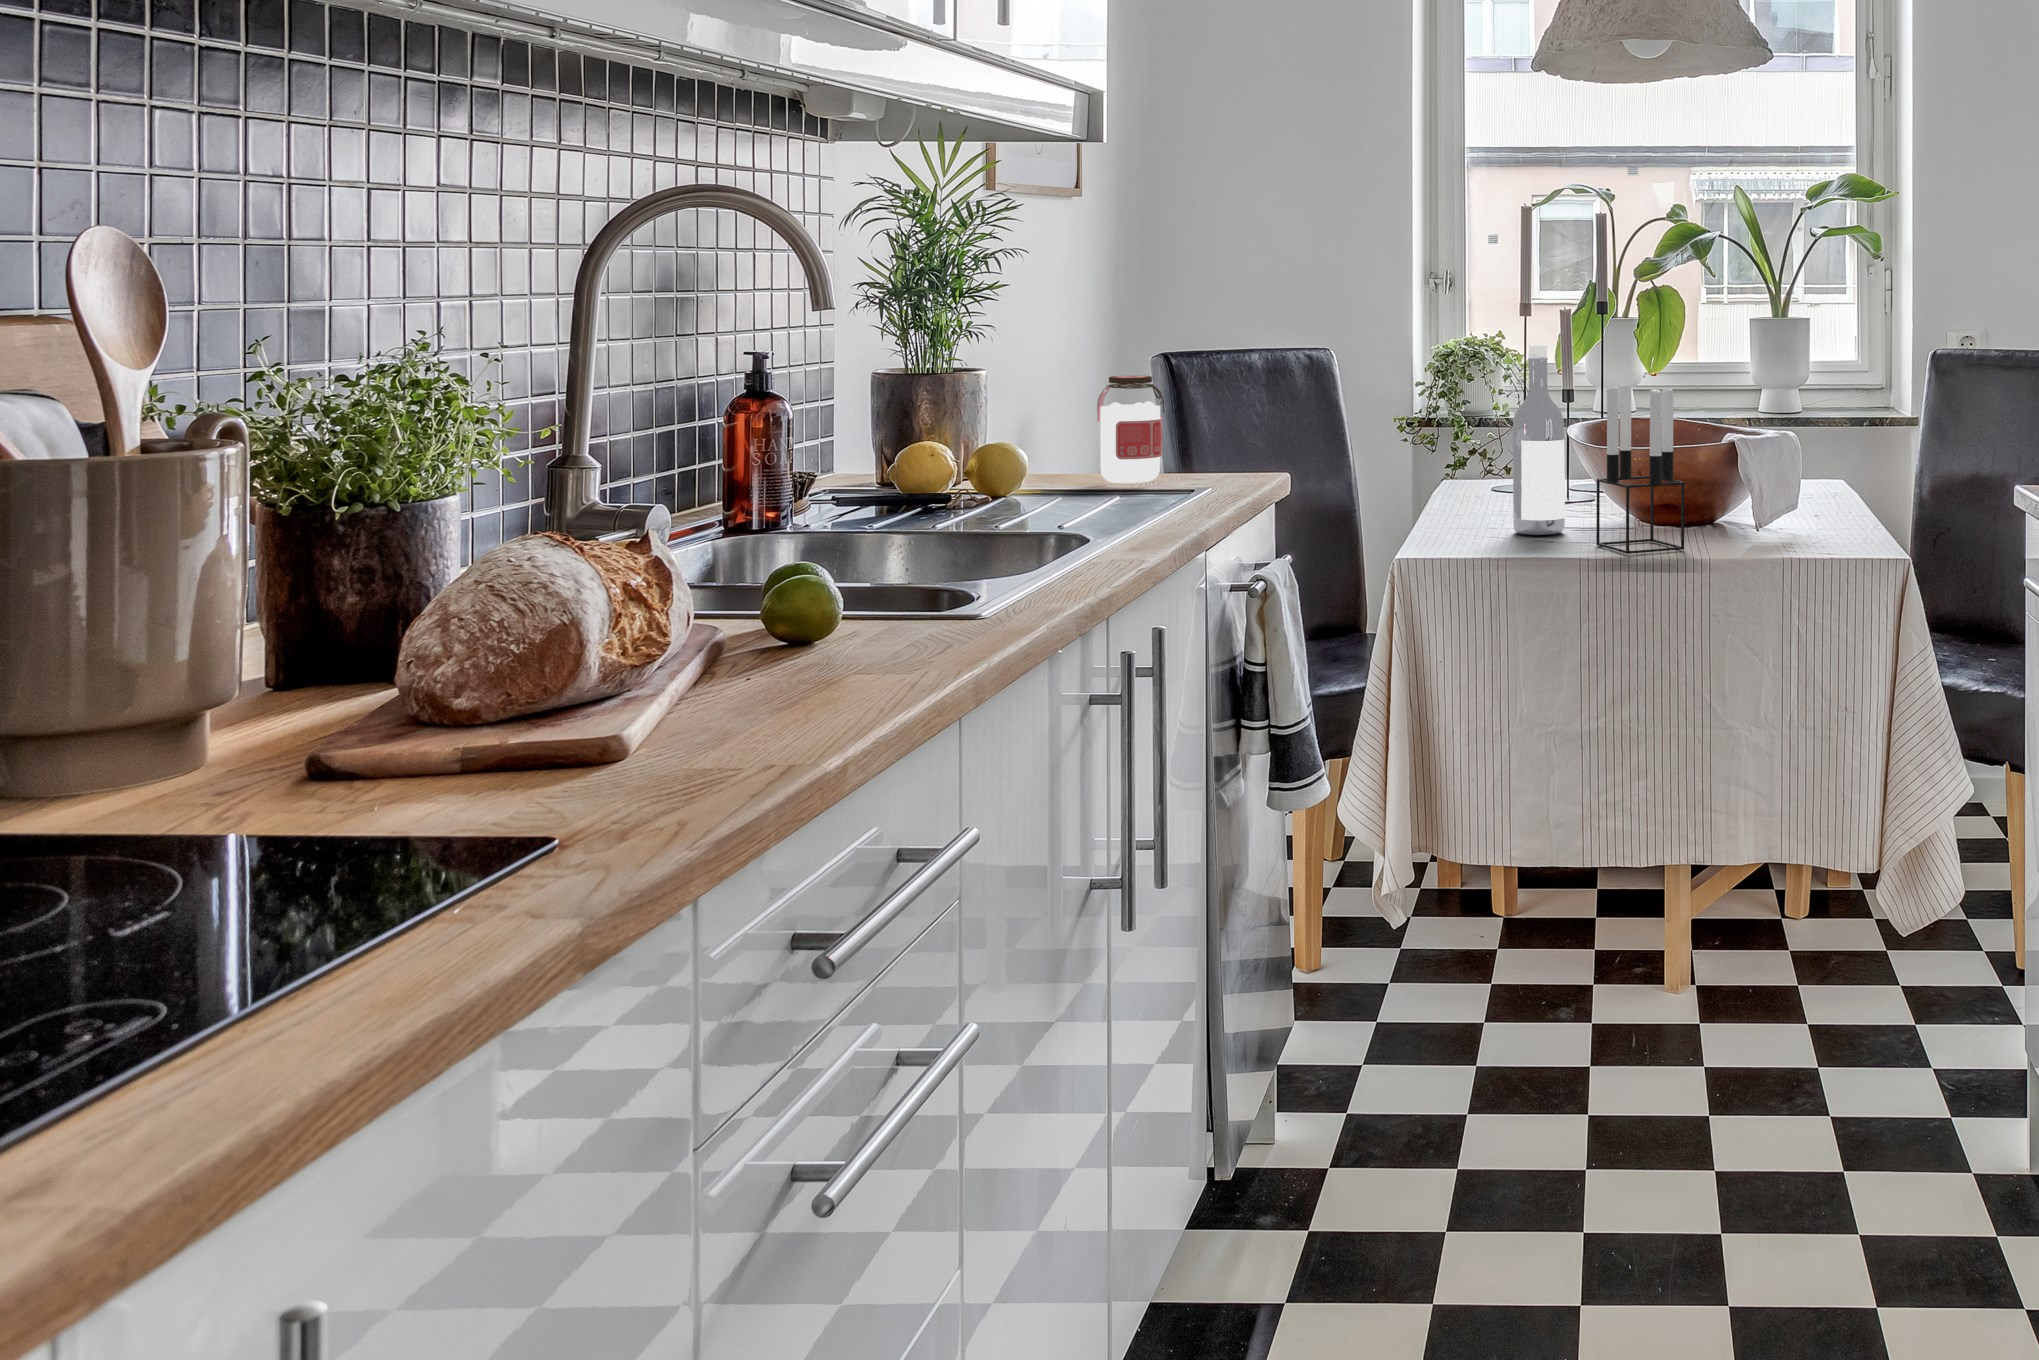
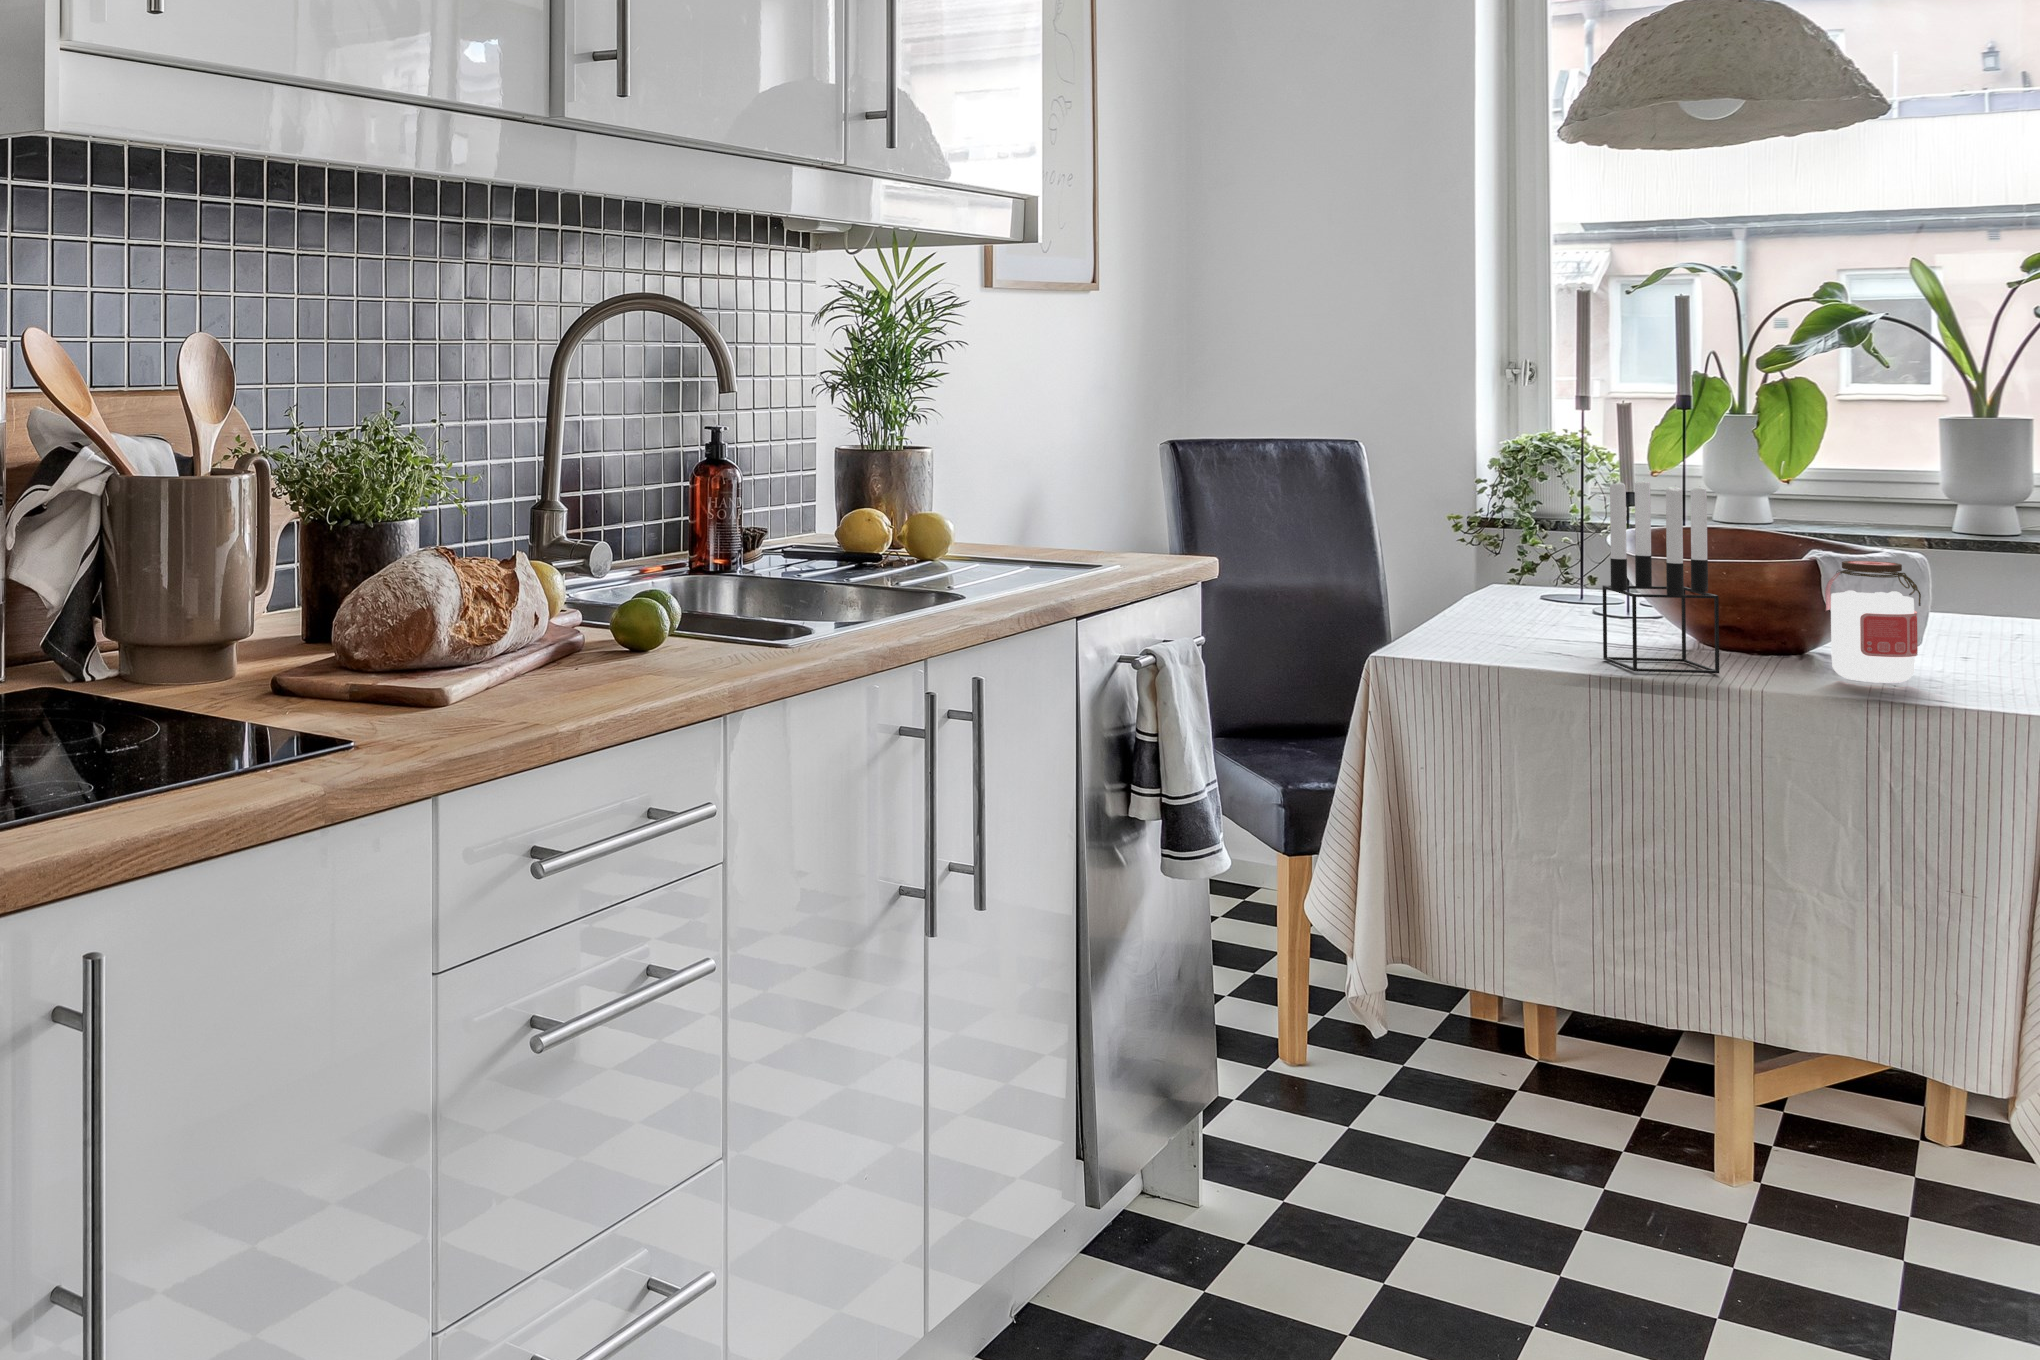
wine bottle: present [1513,344,1565,535] -> none [1507,436,1575,644]
jar: present [1097,376,1164,483] -> present [1825,561,1921,683]

